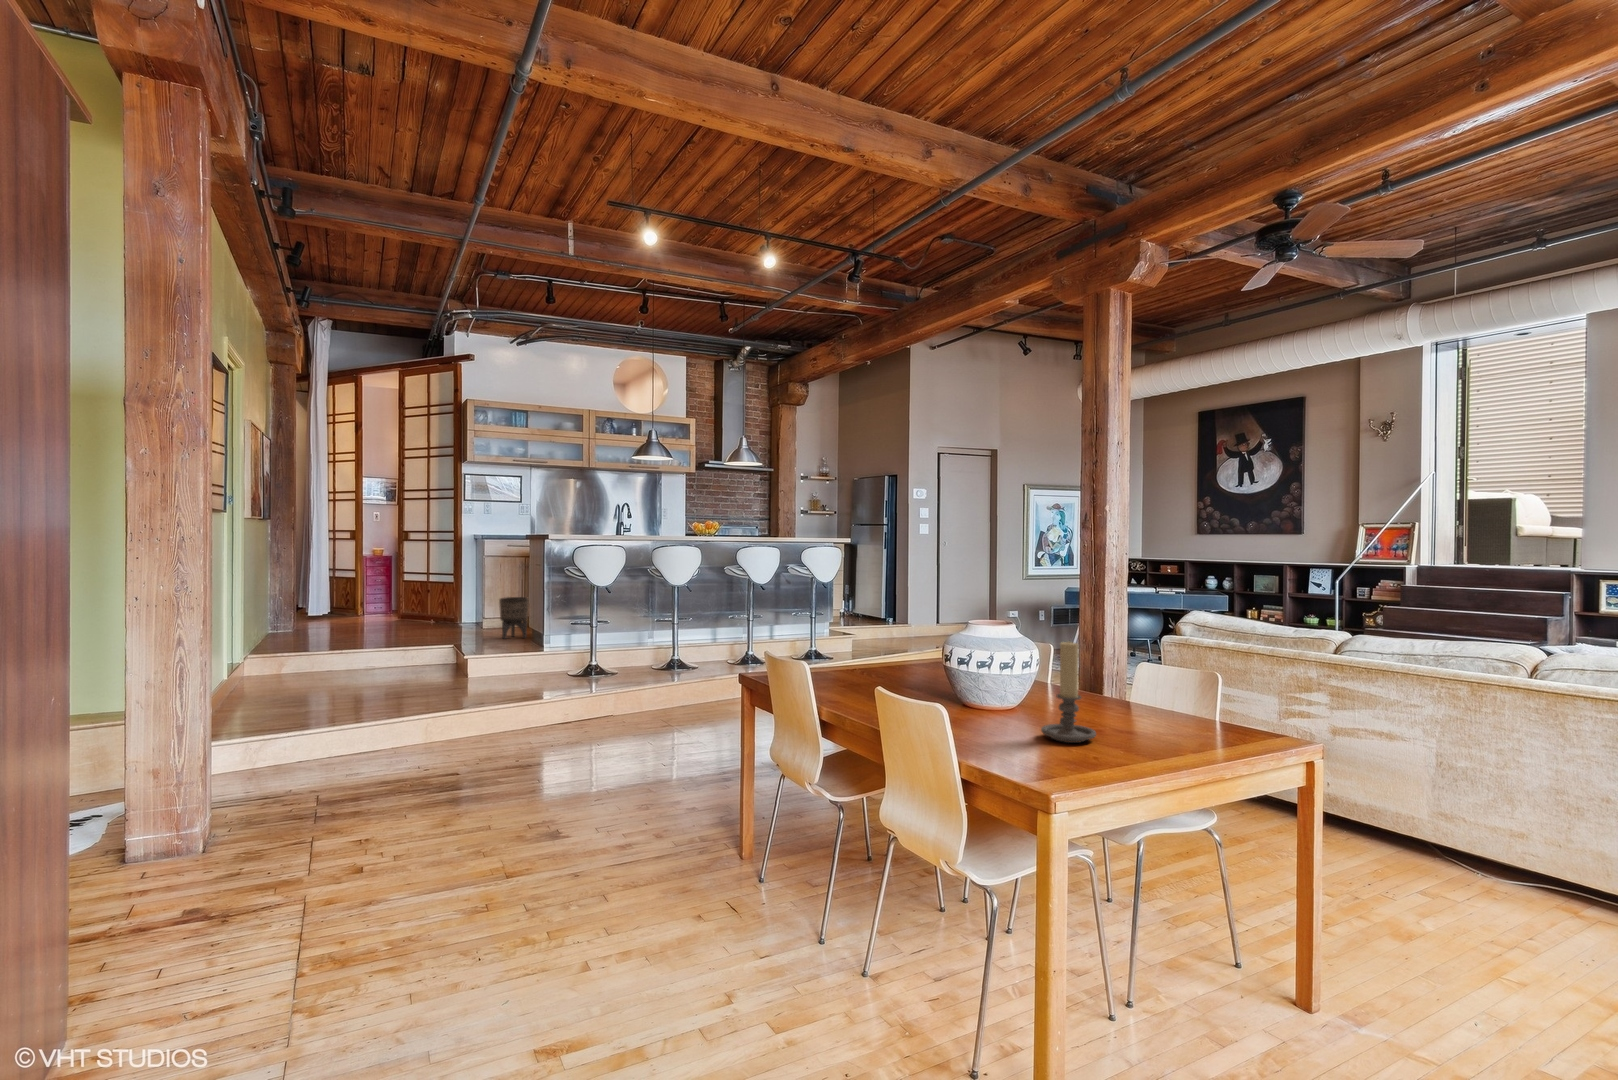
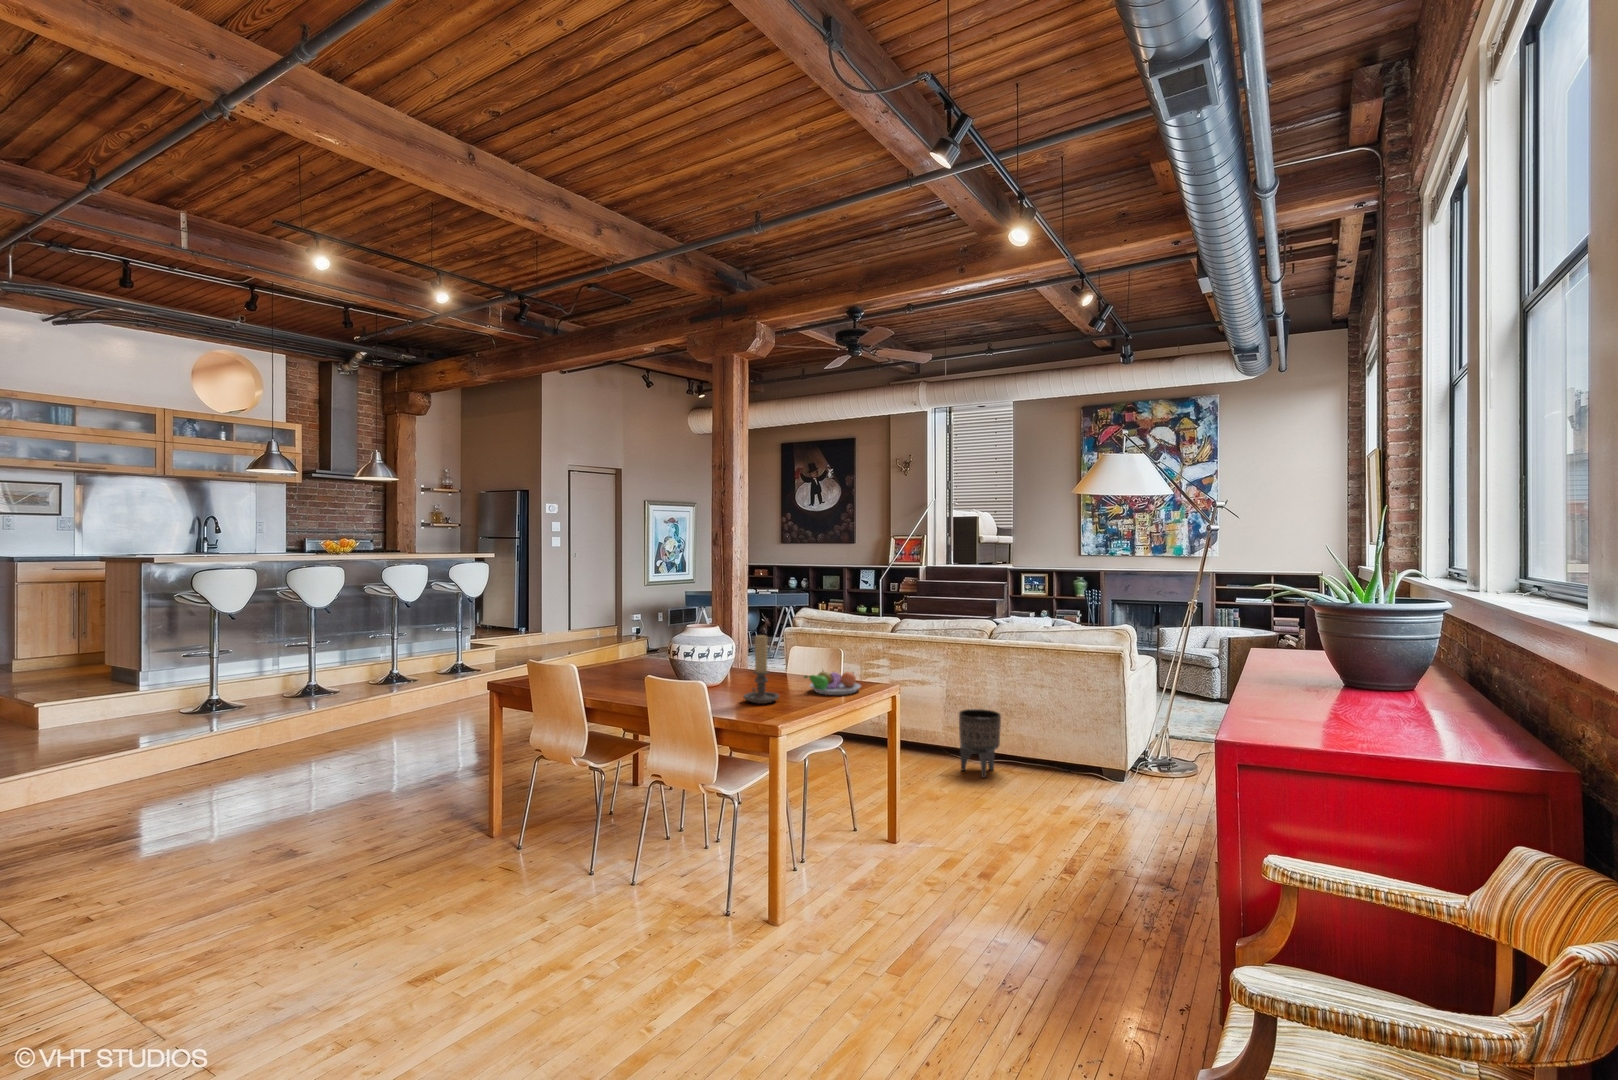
planter: present [499,597,529,639] -> present [959,709,1001,778]
fruit bowl: none [1144,699,1241,745] -> present [804,671,861,695]

